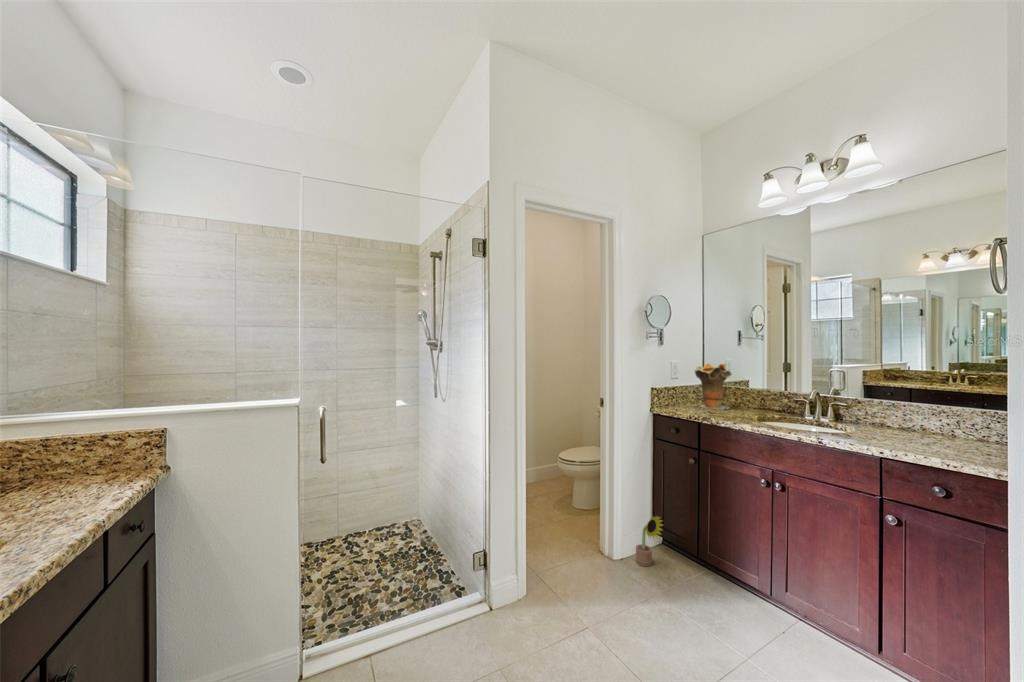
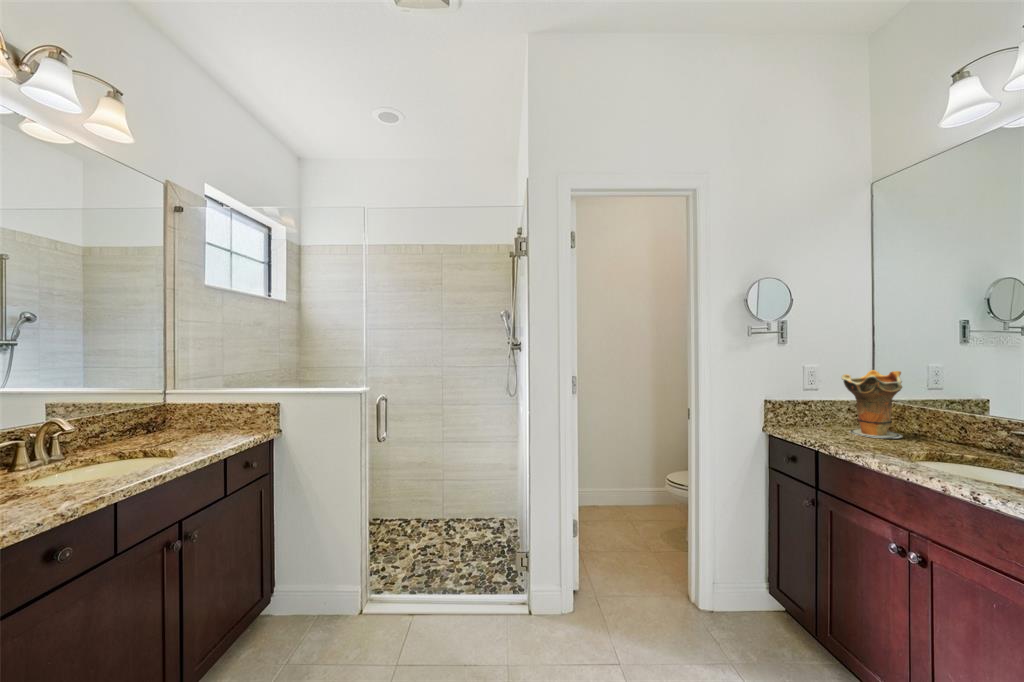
decorative plant: present [636,516,663,566] -> none [737,566,775,628]

